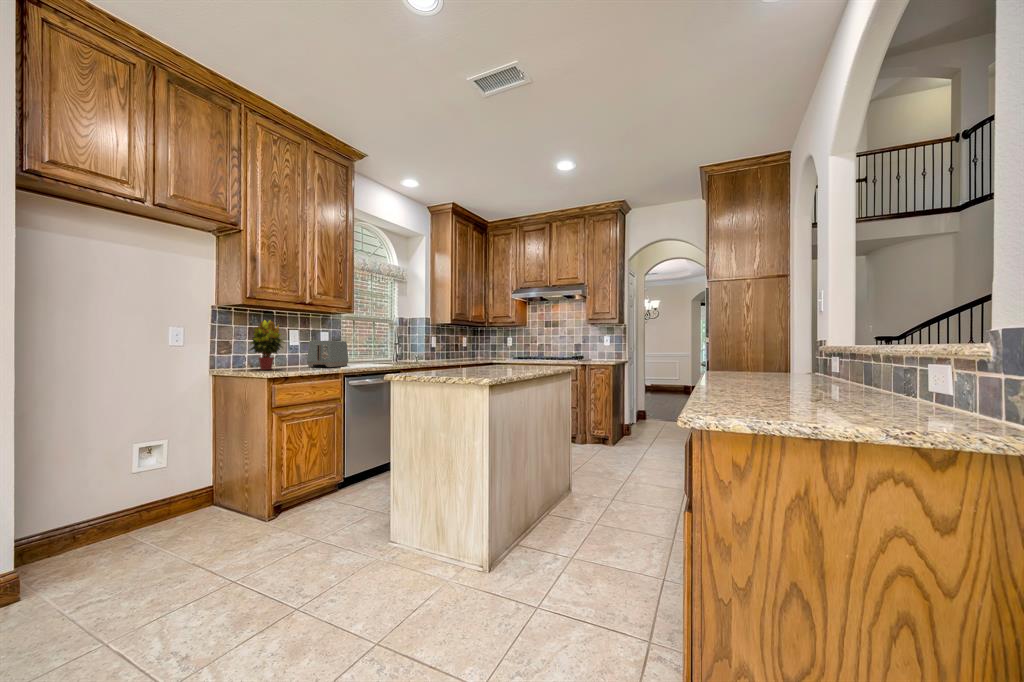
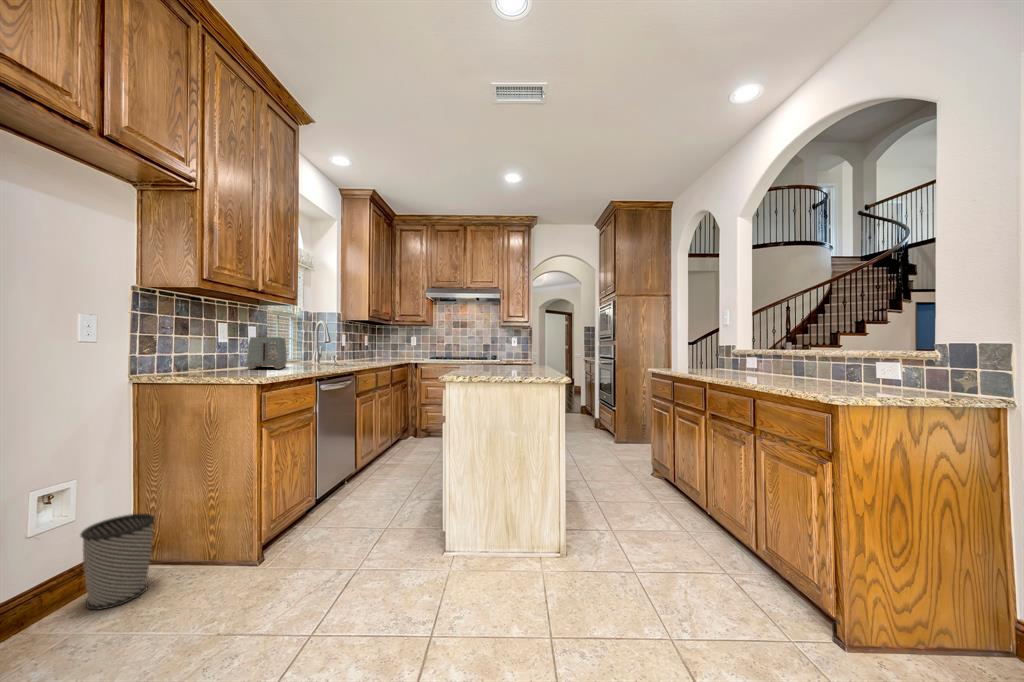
potted plant: present [250,320,284,370] -> none [187,309,240,374]
wastebasket: none [160,470,209,532] -> present [81,514,155,610]

